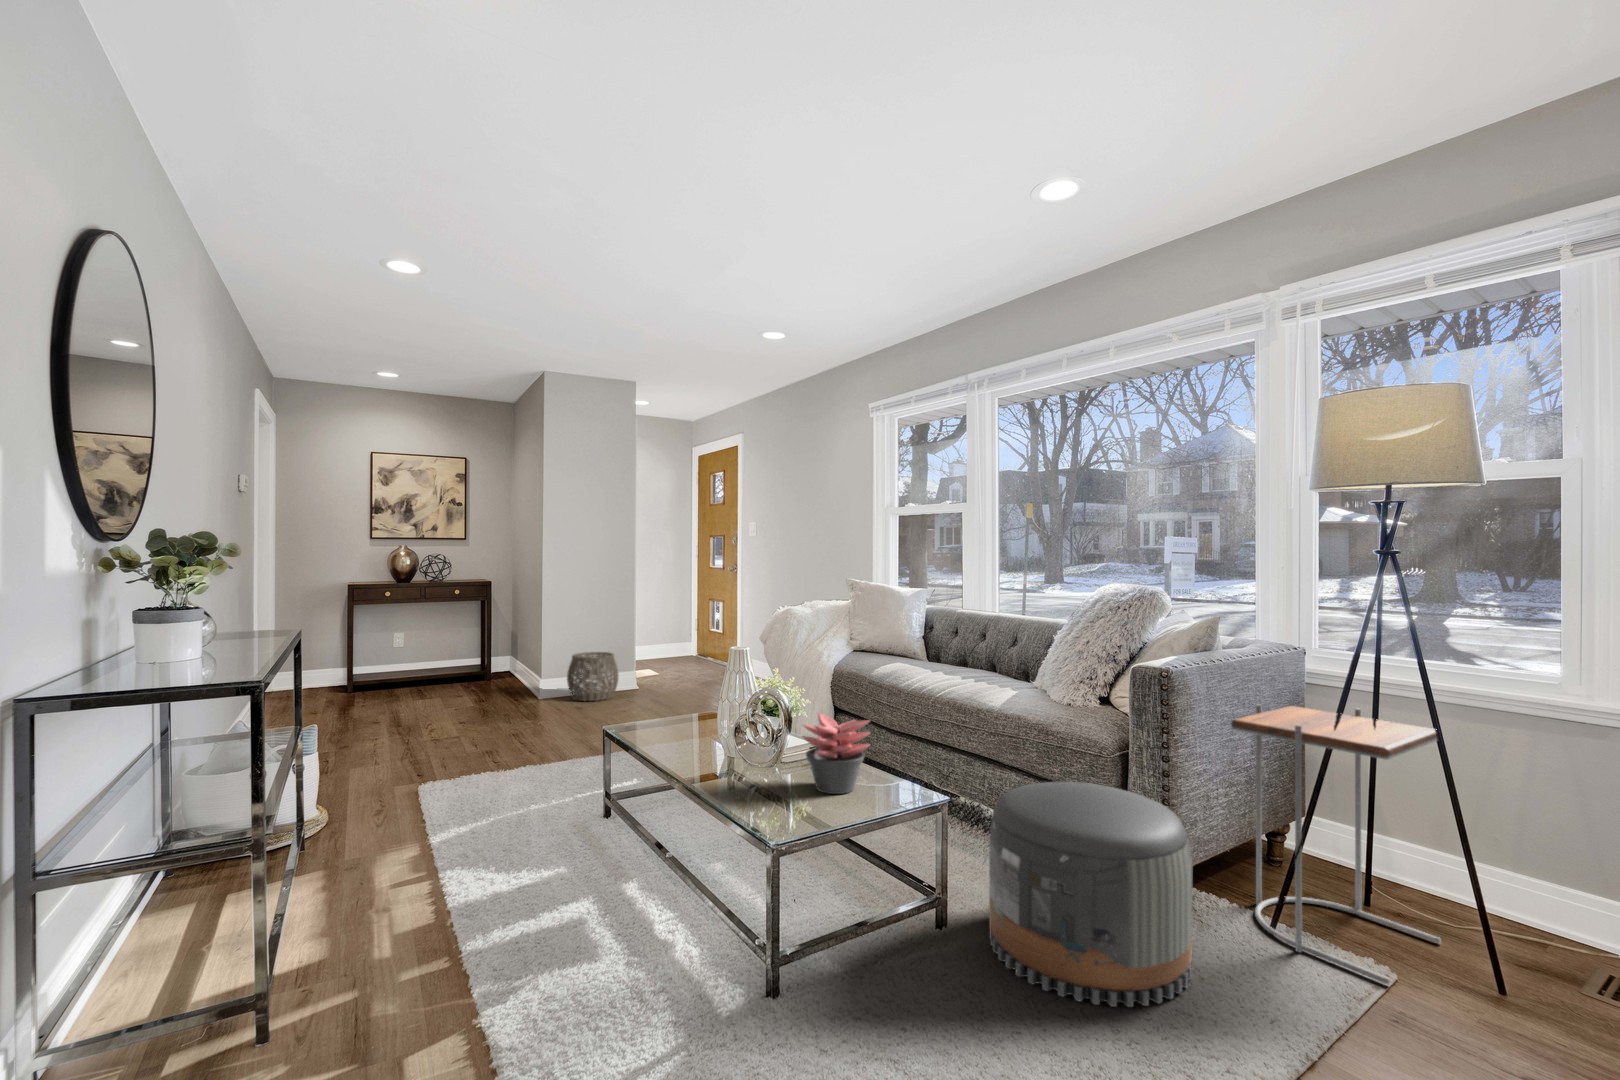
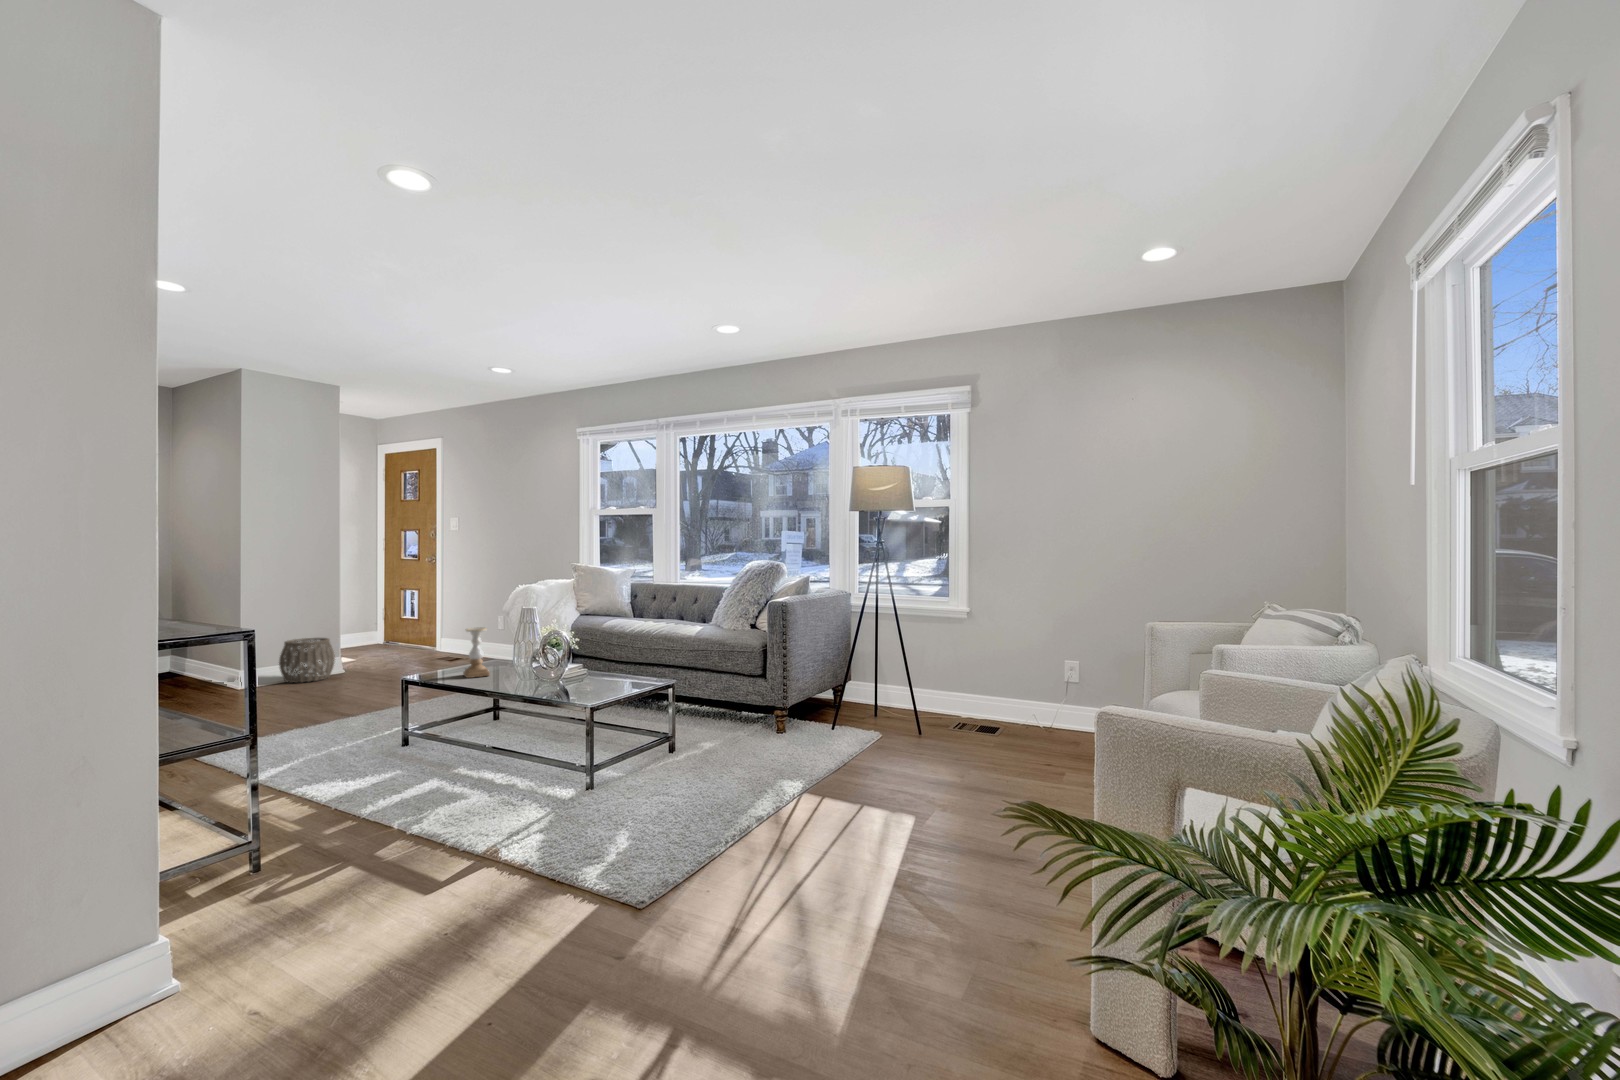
candle holder: none [660,670,692,744] -> present [463,628,490,678]
side table: present [1231,704,1441,985] -> none [815,618,902,739]
succulent plant: present [803,713,869,794] -> none [586,642,628,686]
pouf: present [989,782,1192,1007] -> none [698,667,798,765]

